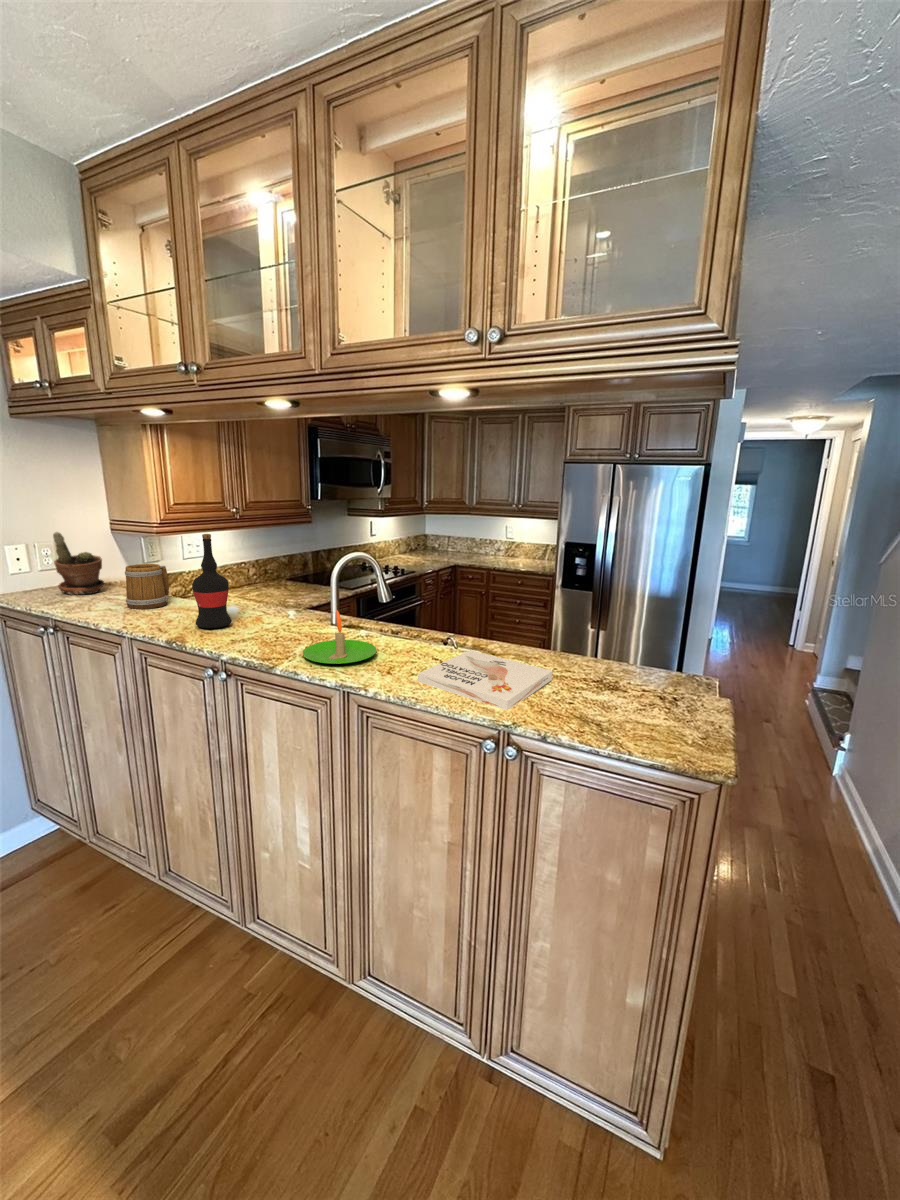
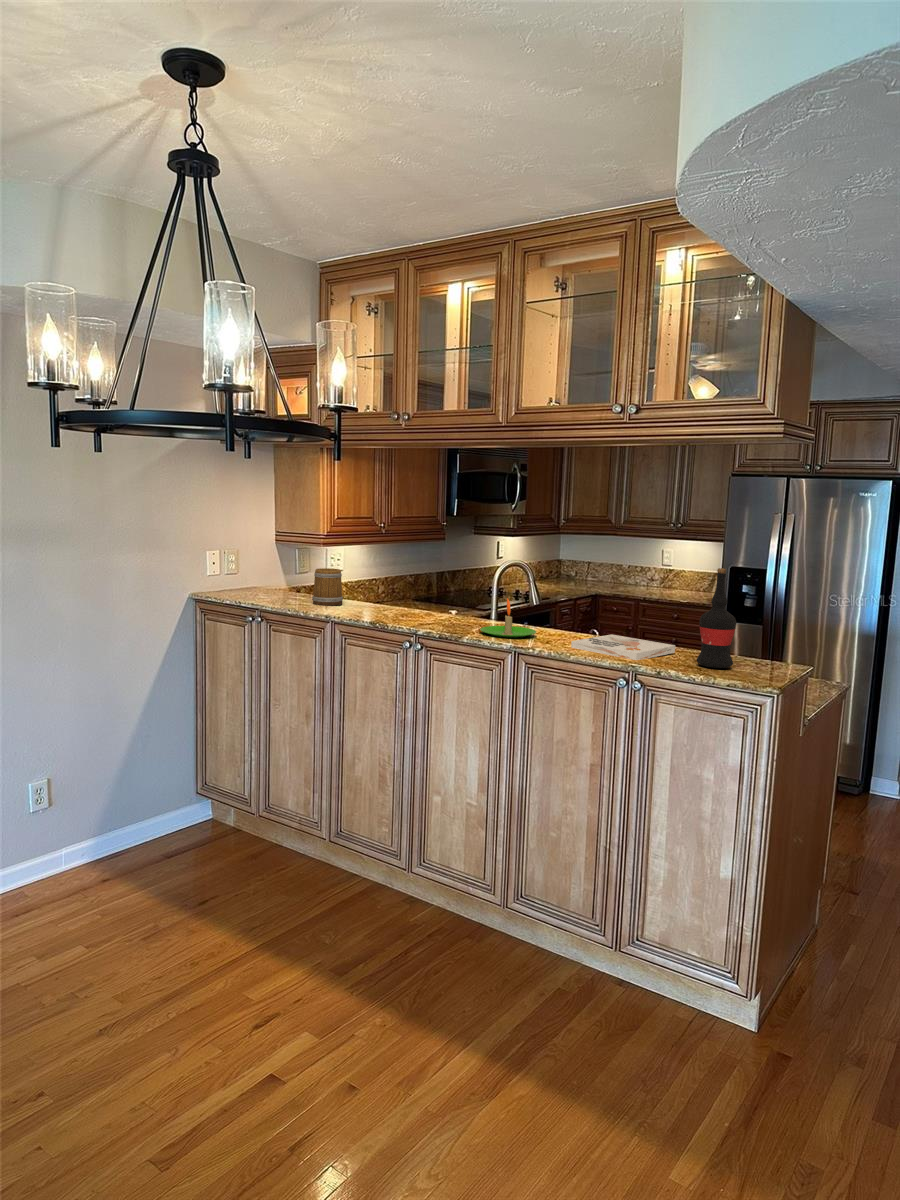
potted plant: present [53,532,104,595] -> none [245,540,281,595]
wine bottle: present [192,534,231,628] -> present [697,568,736,668]

